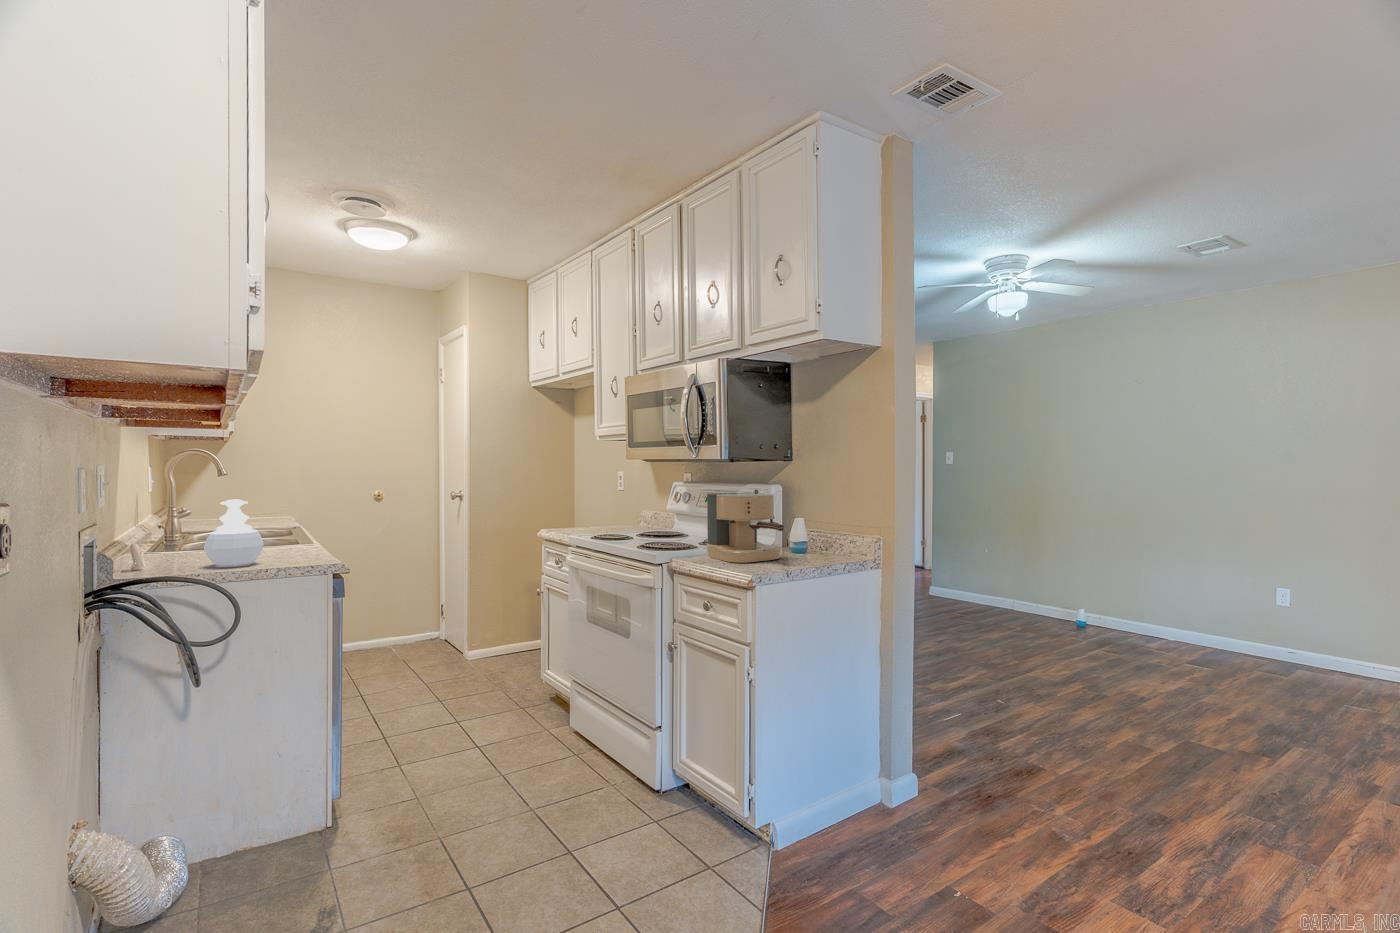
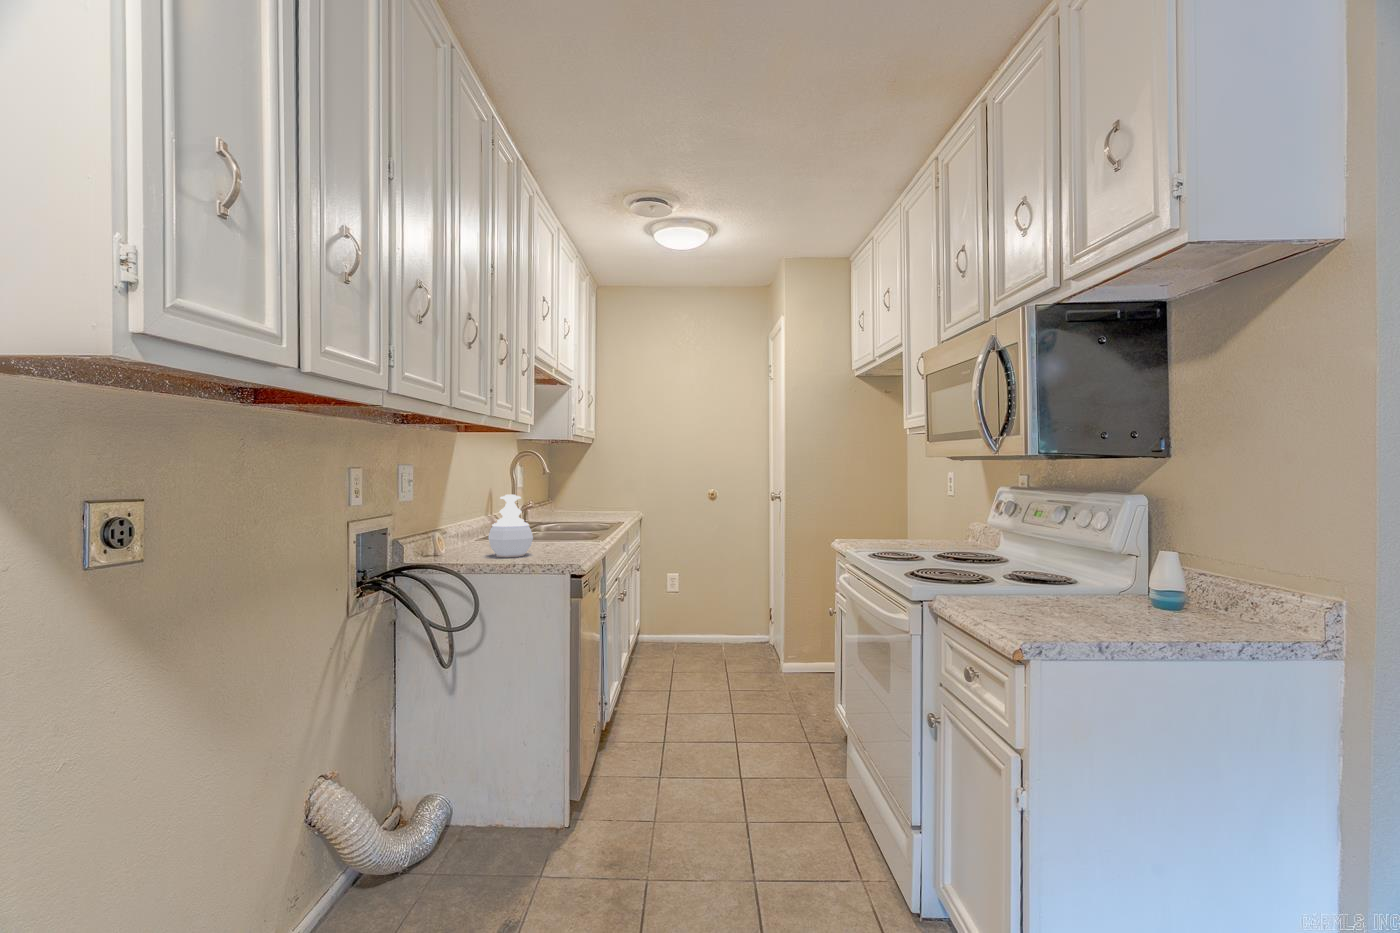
coffee maker: present [706,490,784,563] -> none [990,503,1116,619]

